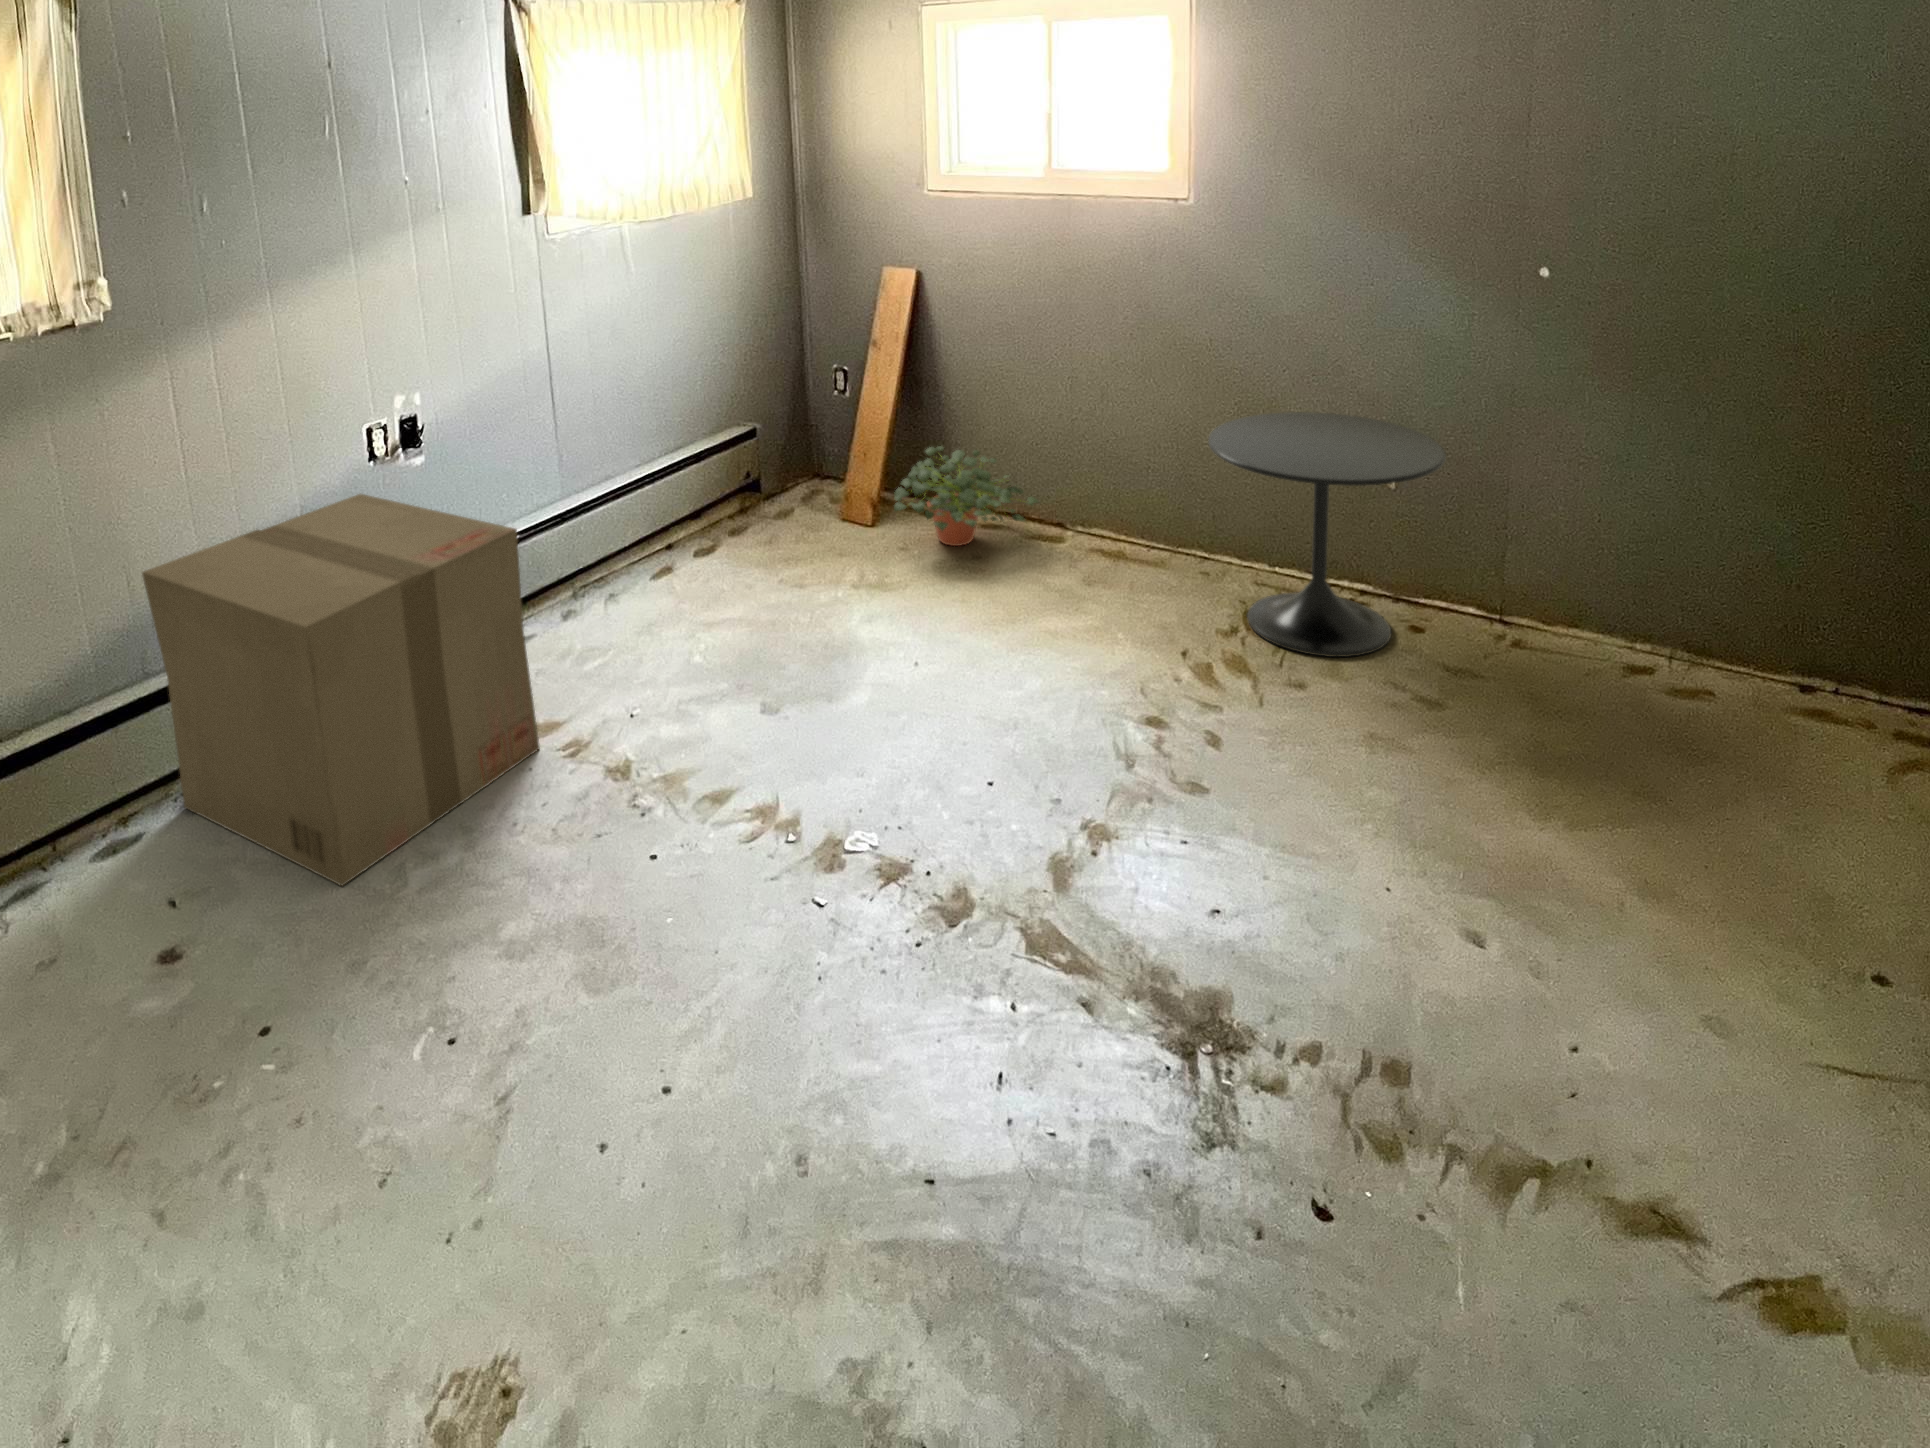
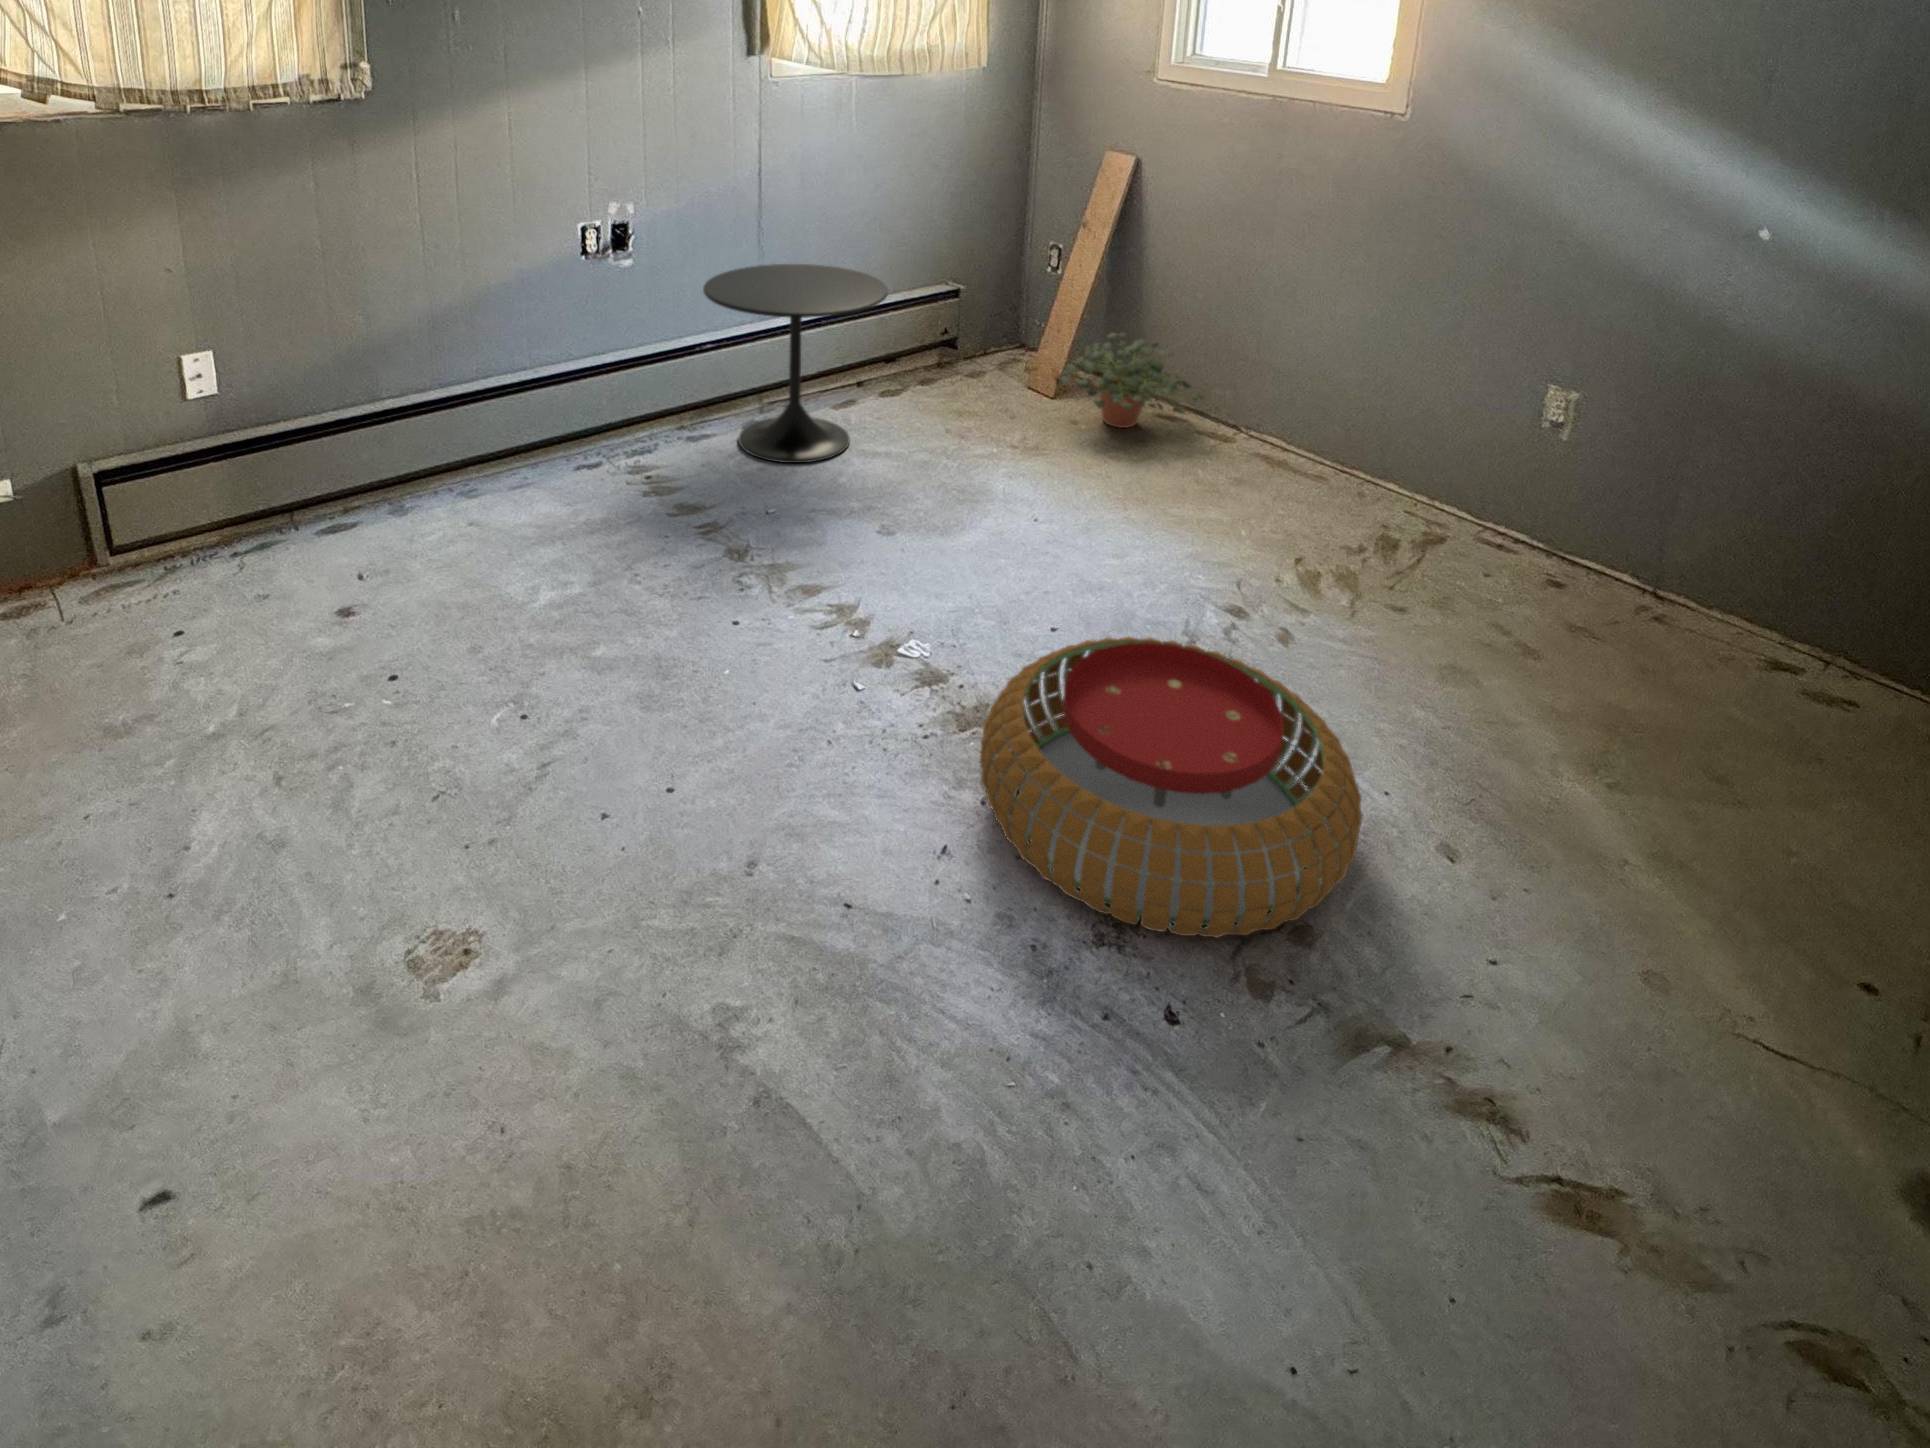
side table: present [1208,412,1446,657] -> present [703,264,888,463]
cardboard box: present [142,494,540,886] -> none [374,283,679,589]
pouf: none [995,776,1412,1113] -> present [980,637,1363,937]

